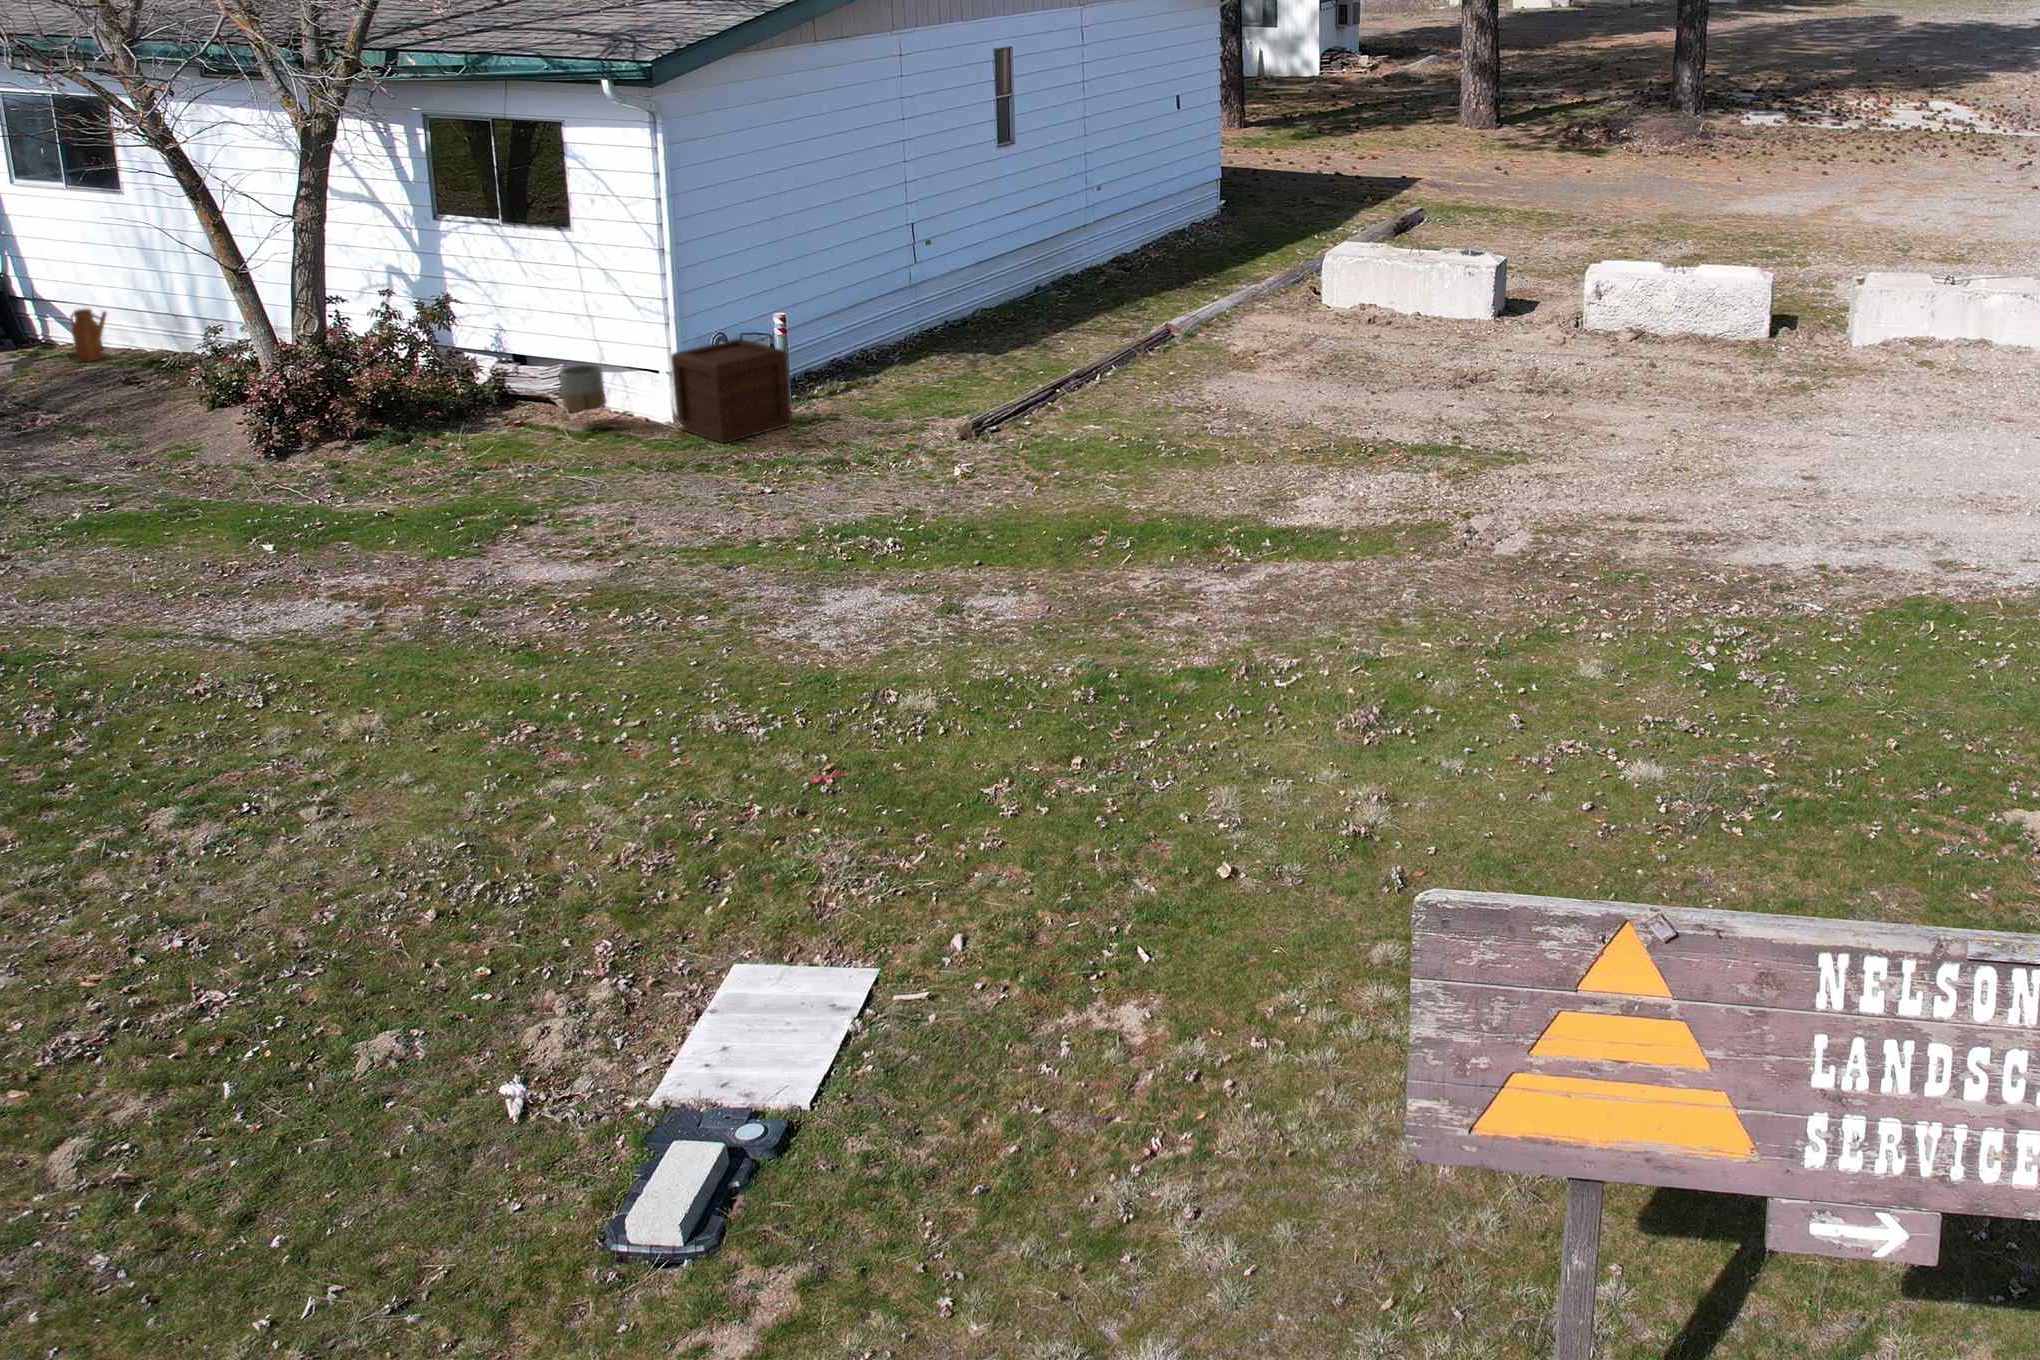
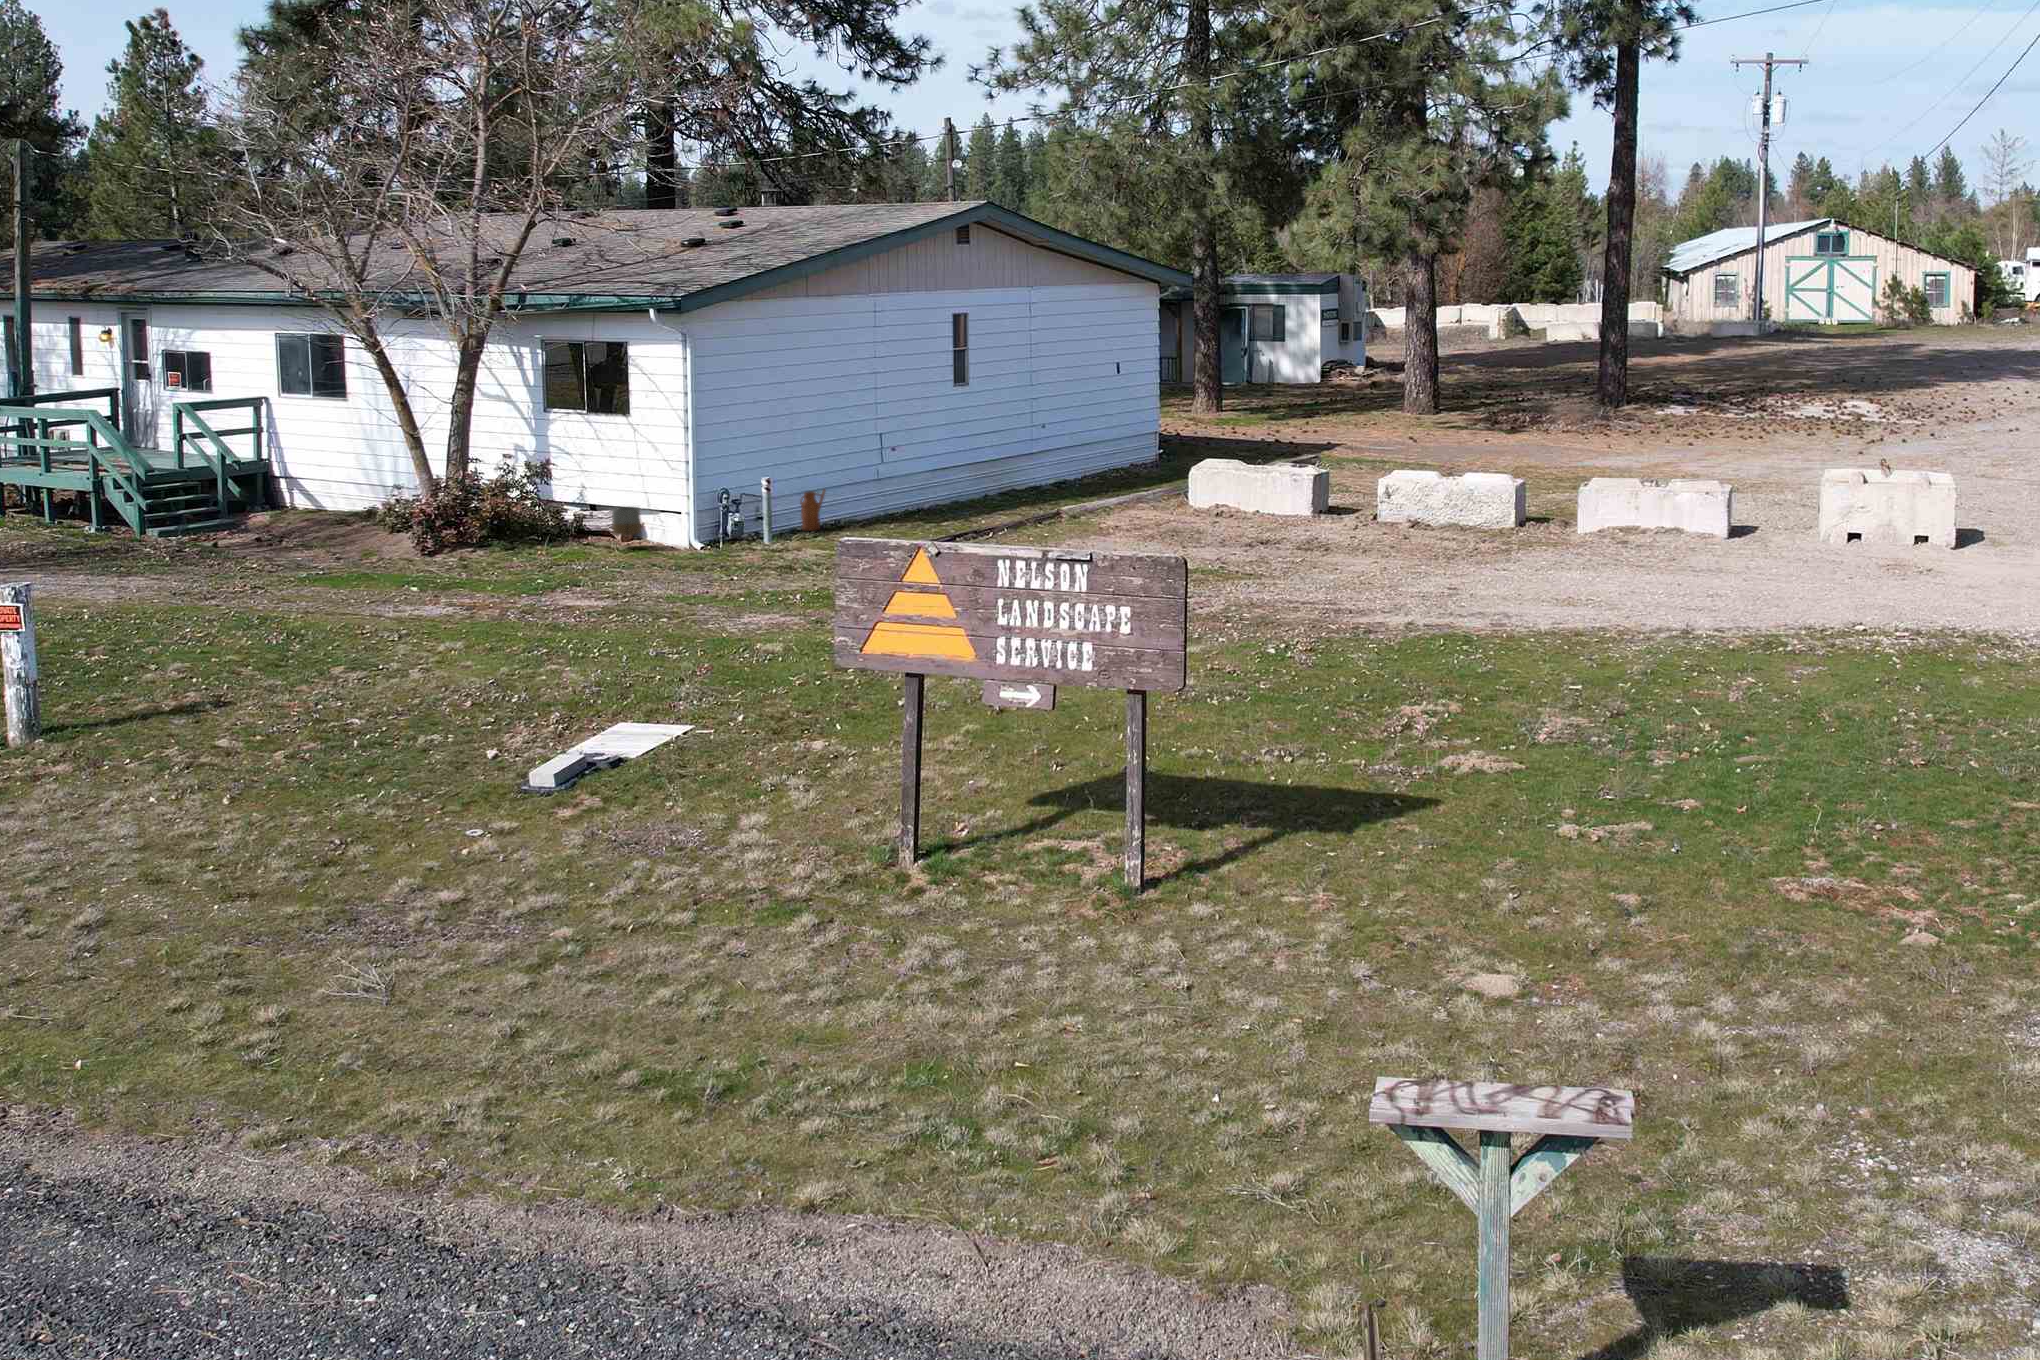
watering can: present [70,309,107,362] -> present [800,490,825,531]
wooden crate: present [671,338,792,443] -> none [683,491,761,556]

